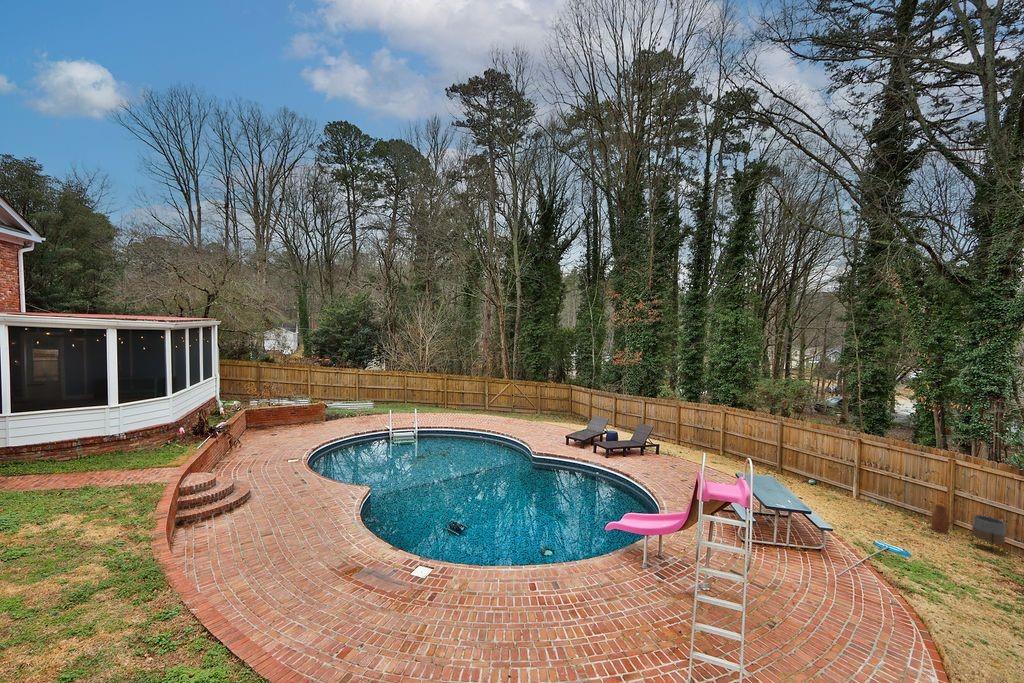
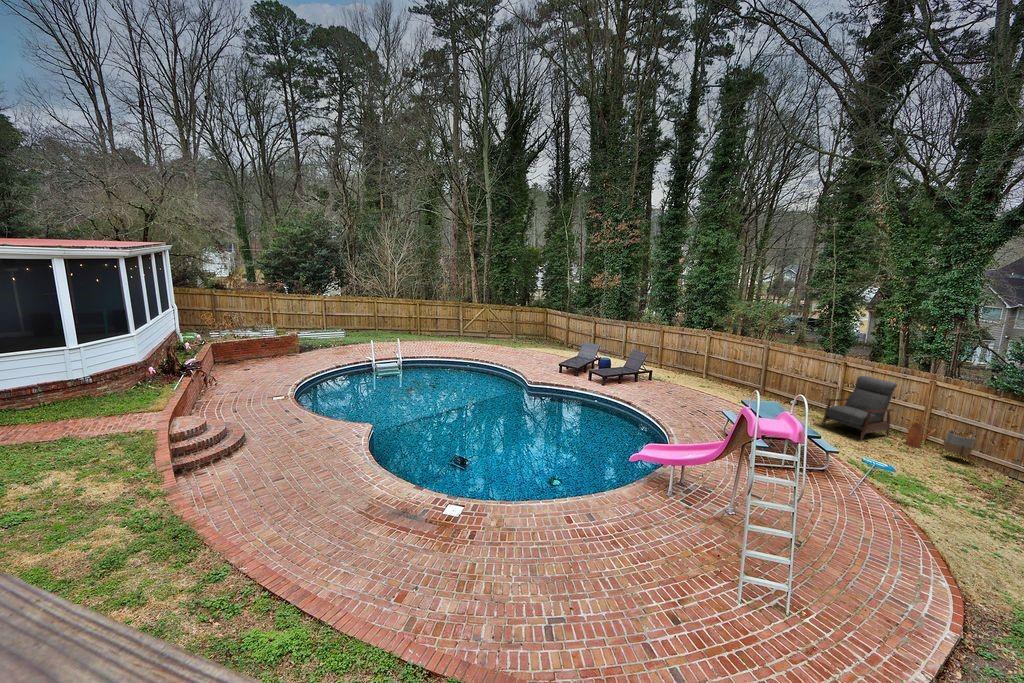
chair: none [835,452,914,524] -> present [822,376,897,441]

